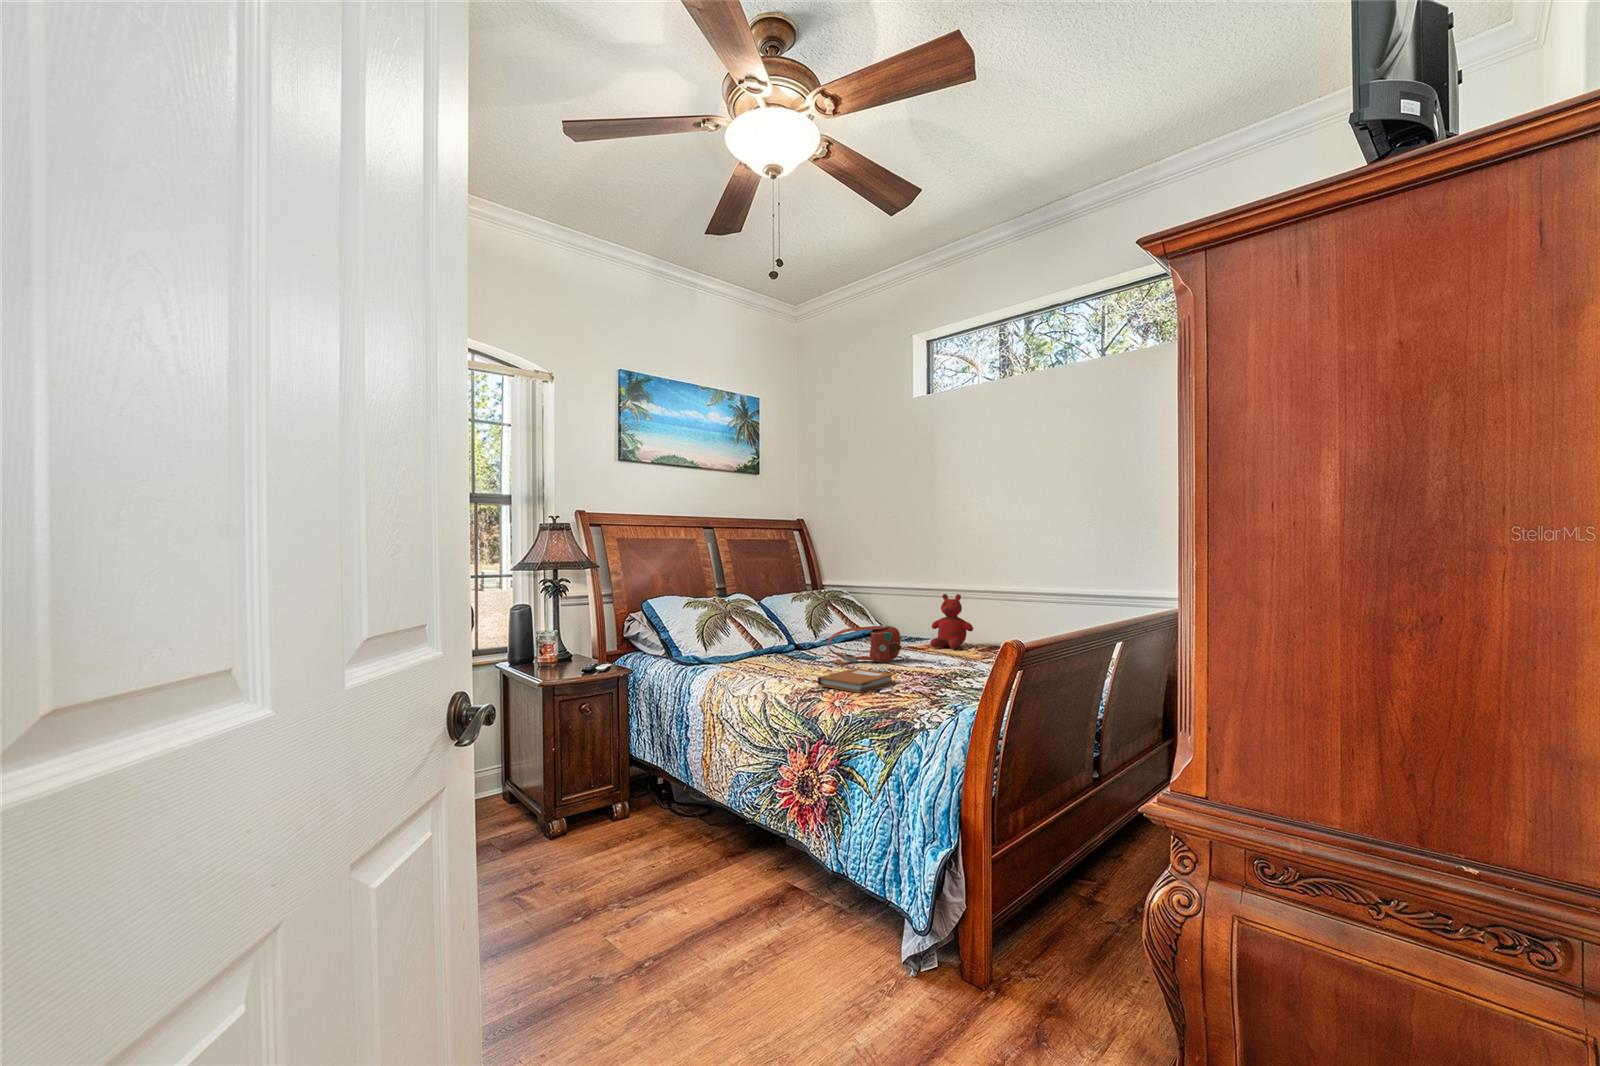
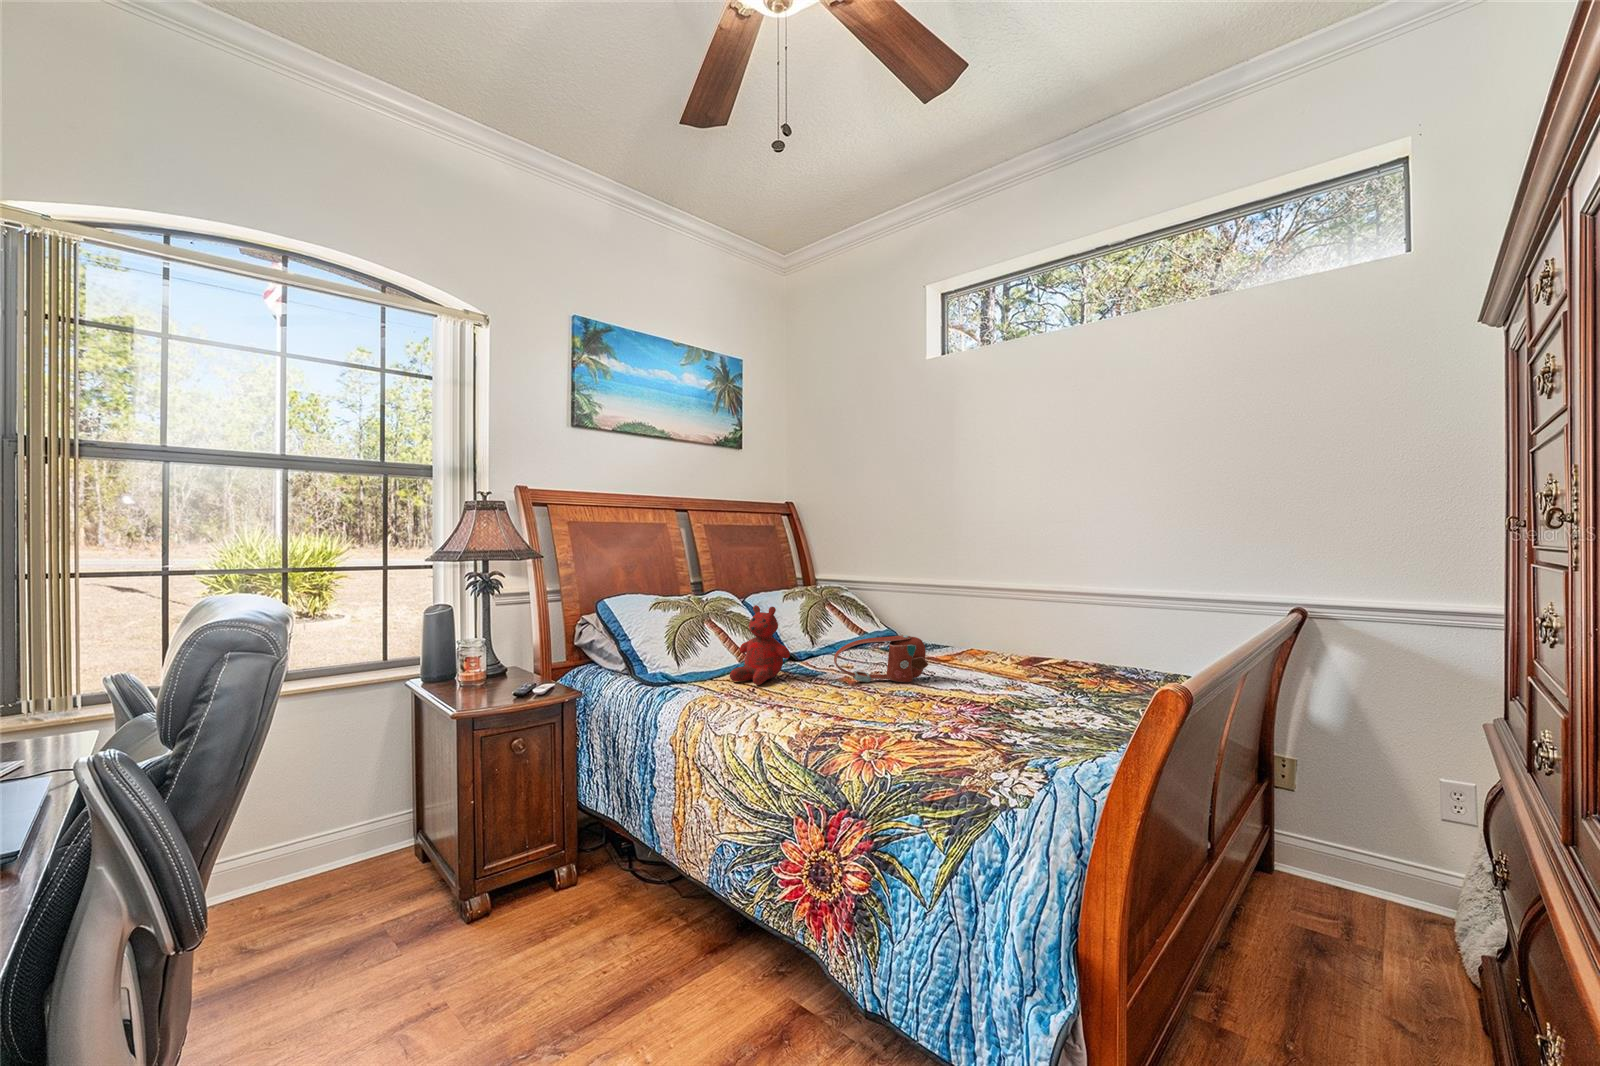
teddy bear: present [930,594,973,649] -> present [730,605,790,685]
notebook: present [818,668,894,693] -> none [831,696,932,737]

